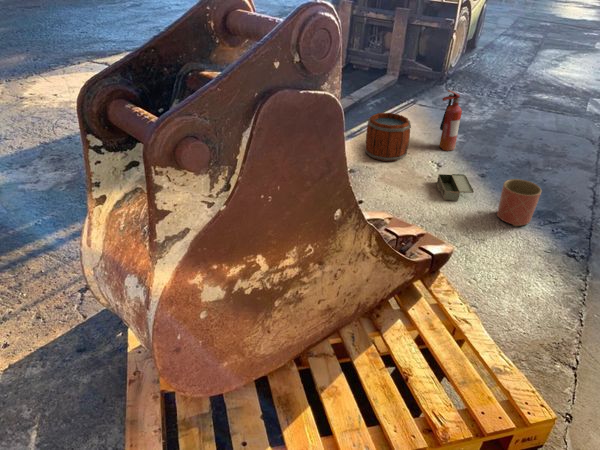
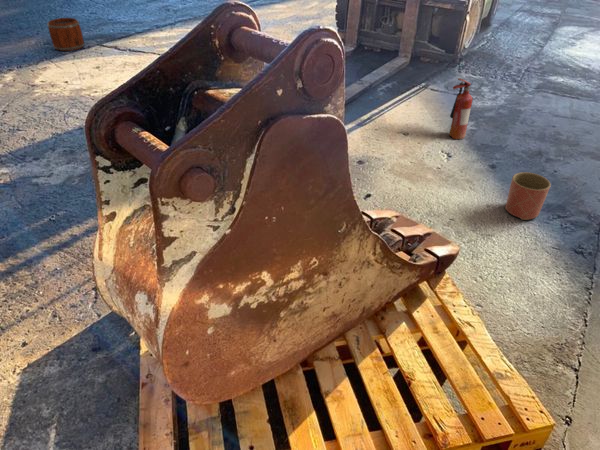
bucket: present [365,113,411,161] -> present [47,18,84,51]
toolbox: present [437,174,474,201] -> none [446,165,482,193]

